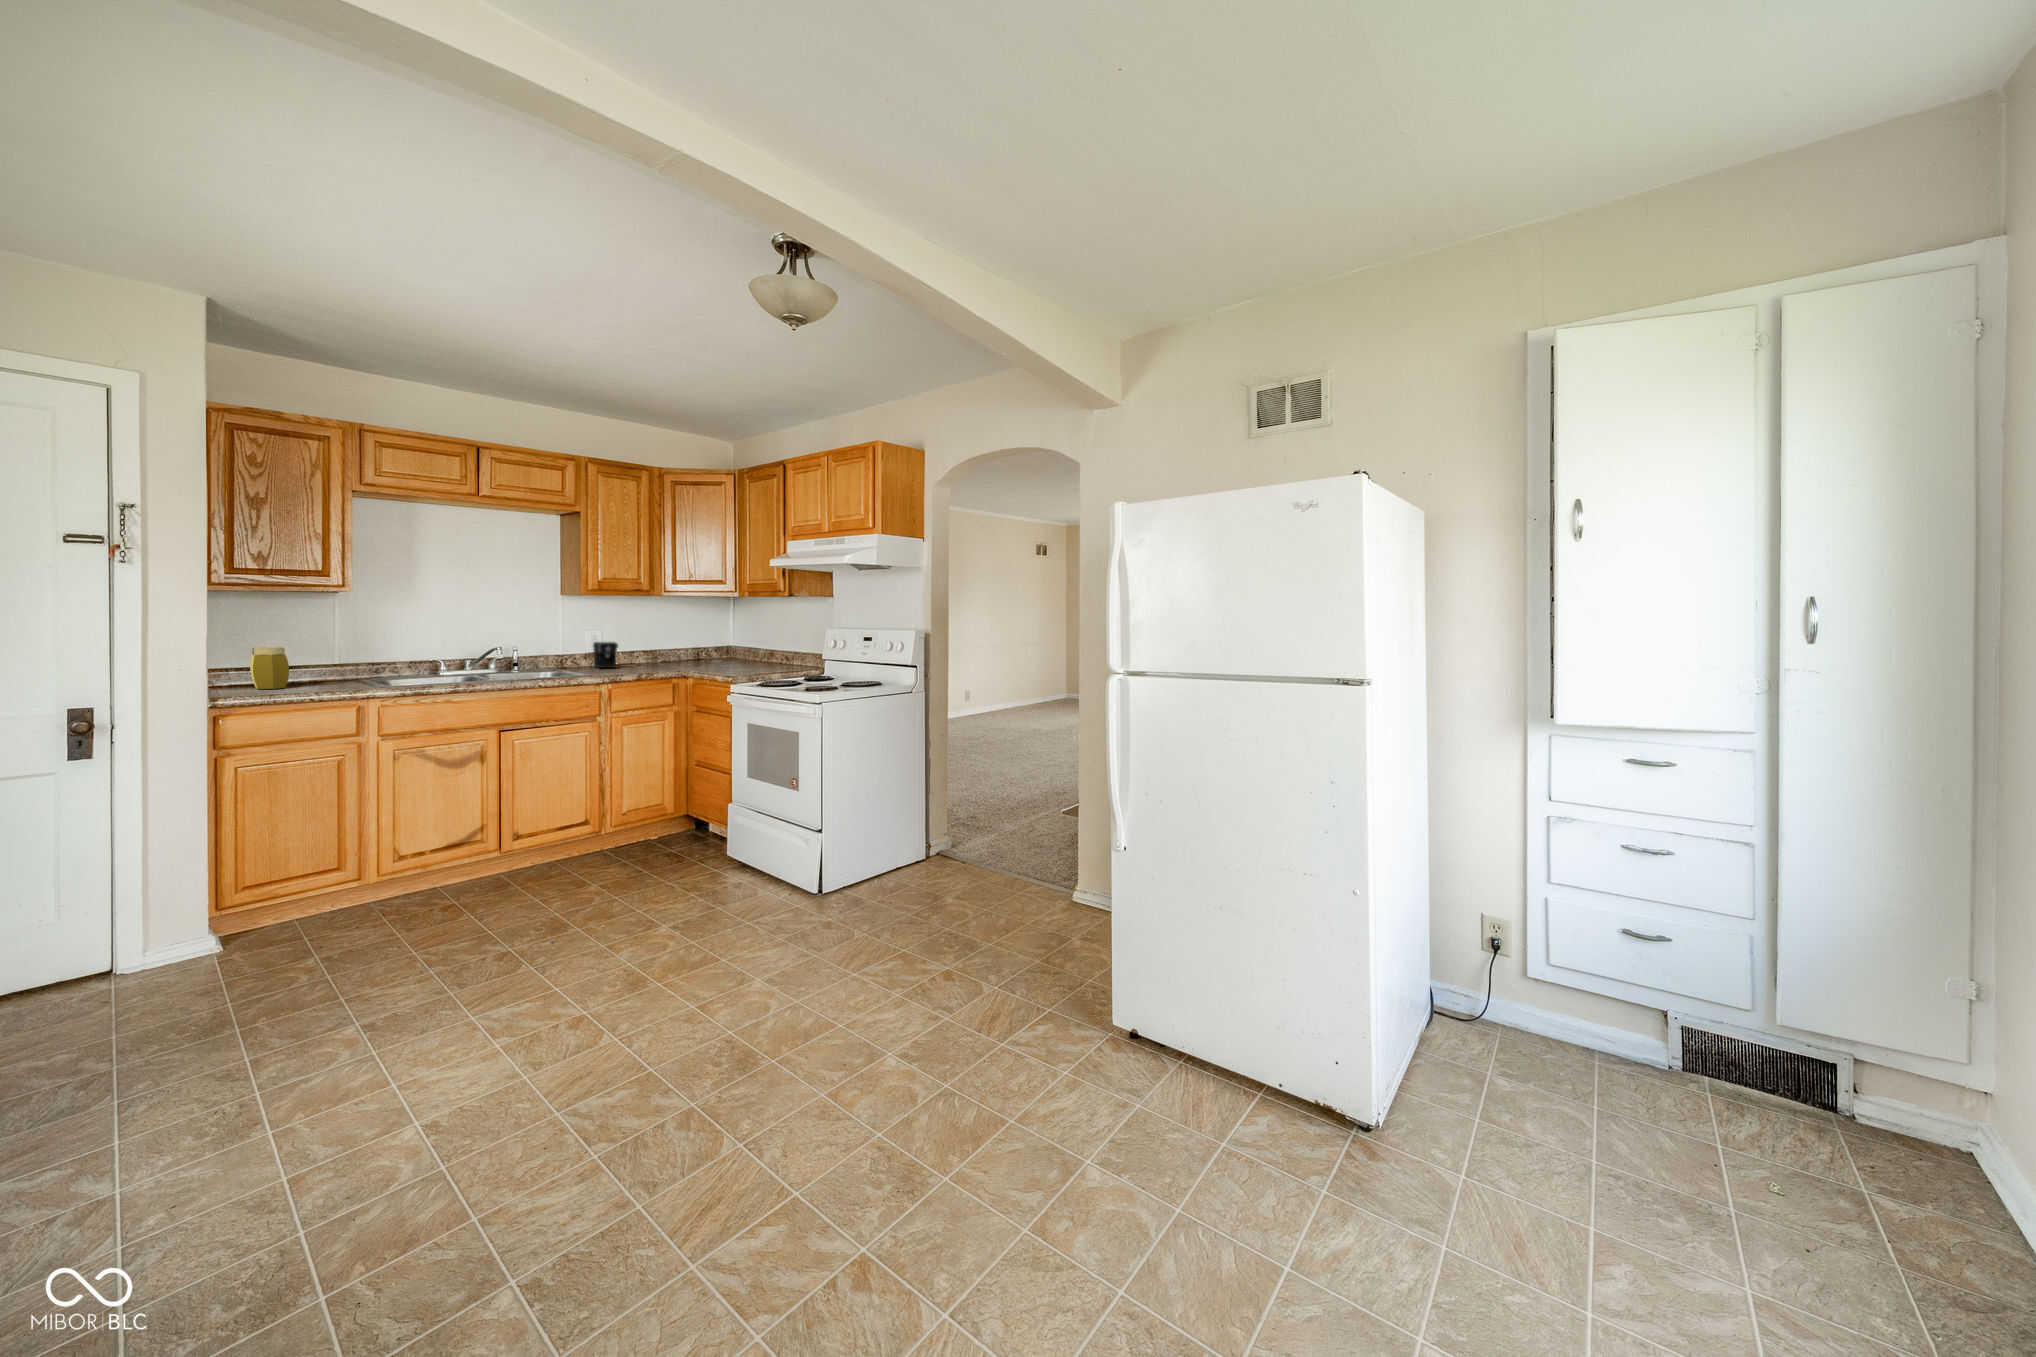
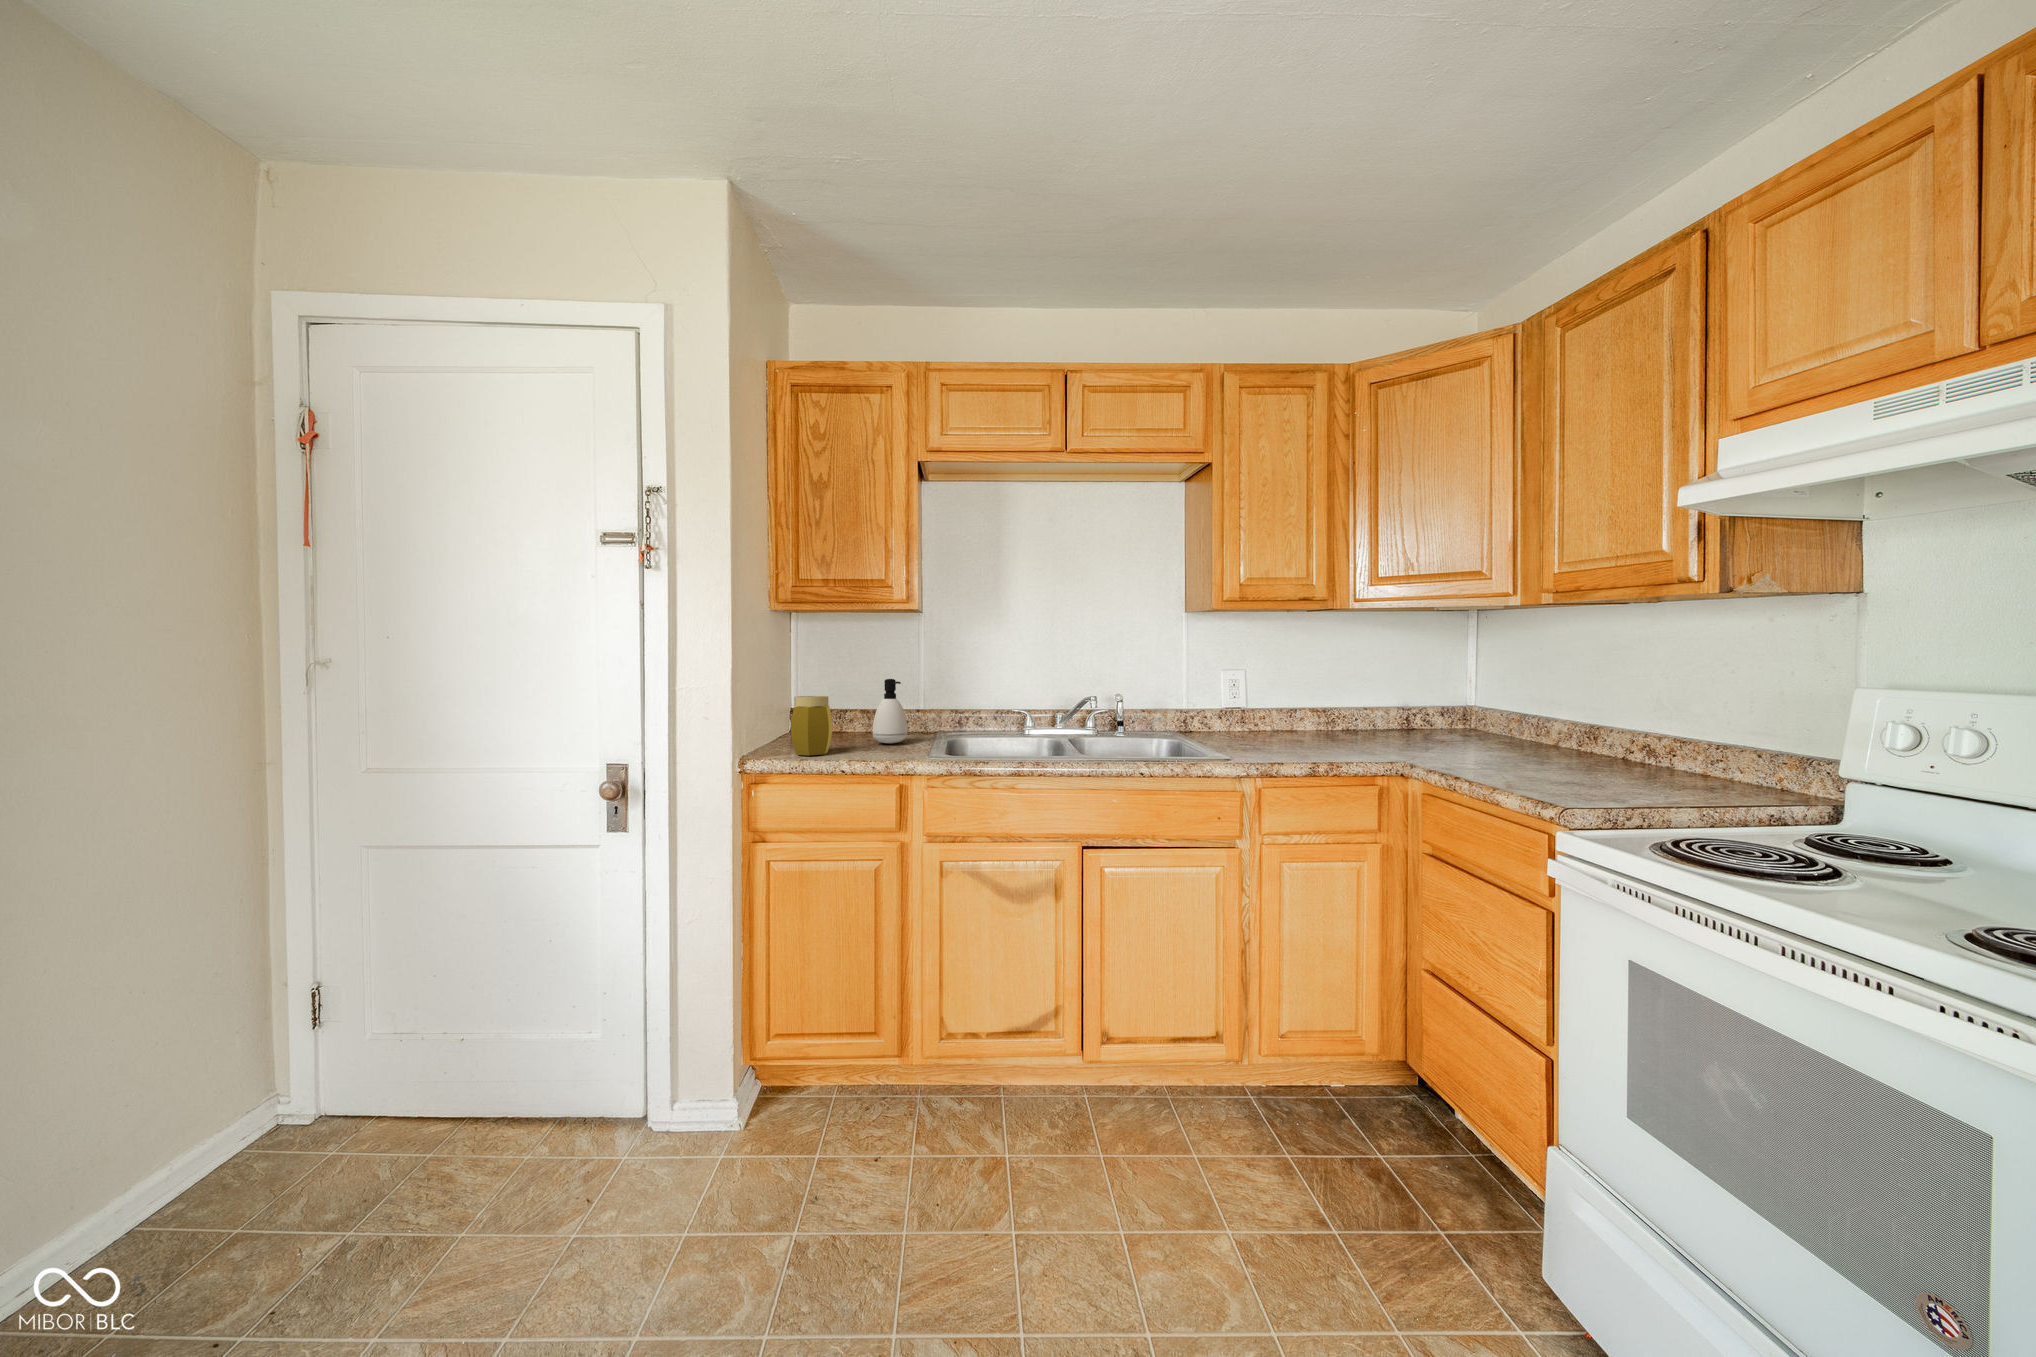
soap dispenser: none [313,635,346,681] -> present [873,679,908,743]
coffee maker: present [593,642,618,668] -> none [1232,691,1309,736]

